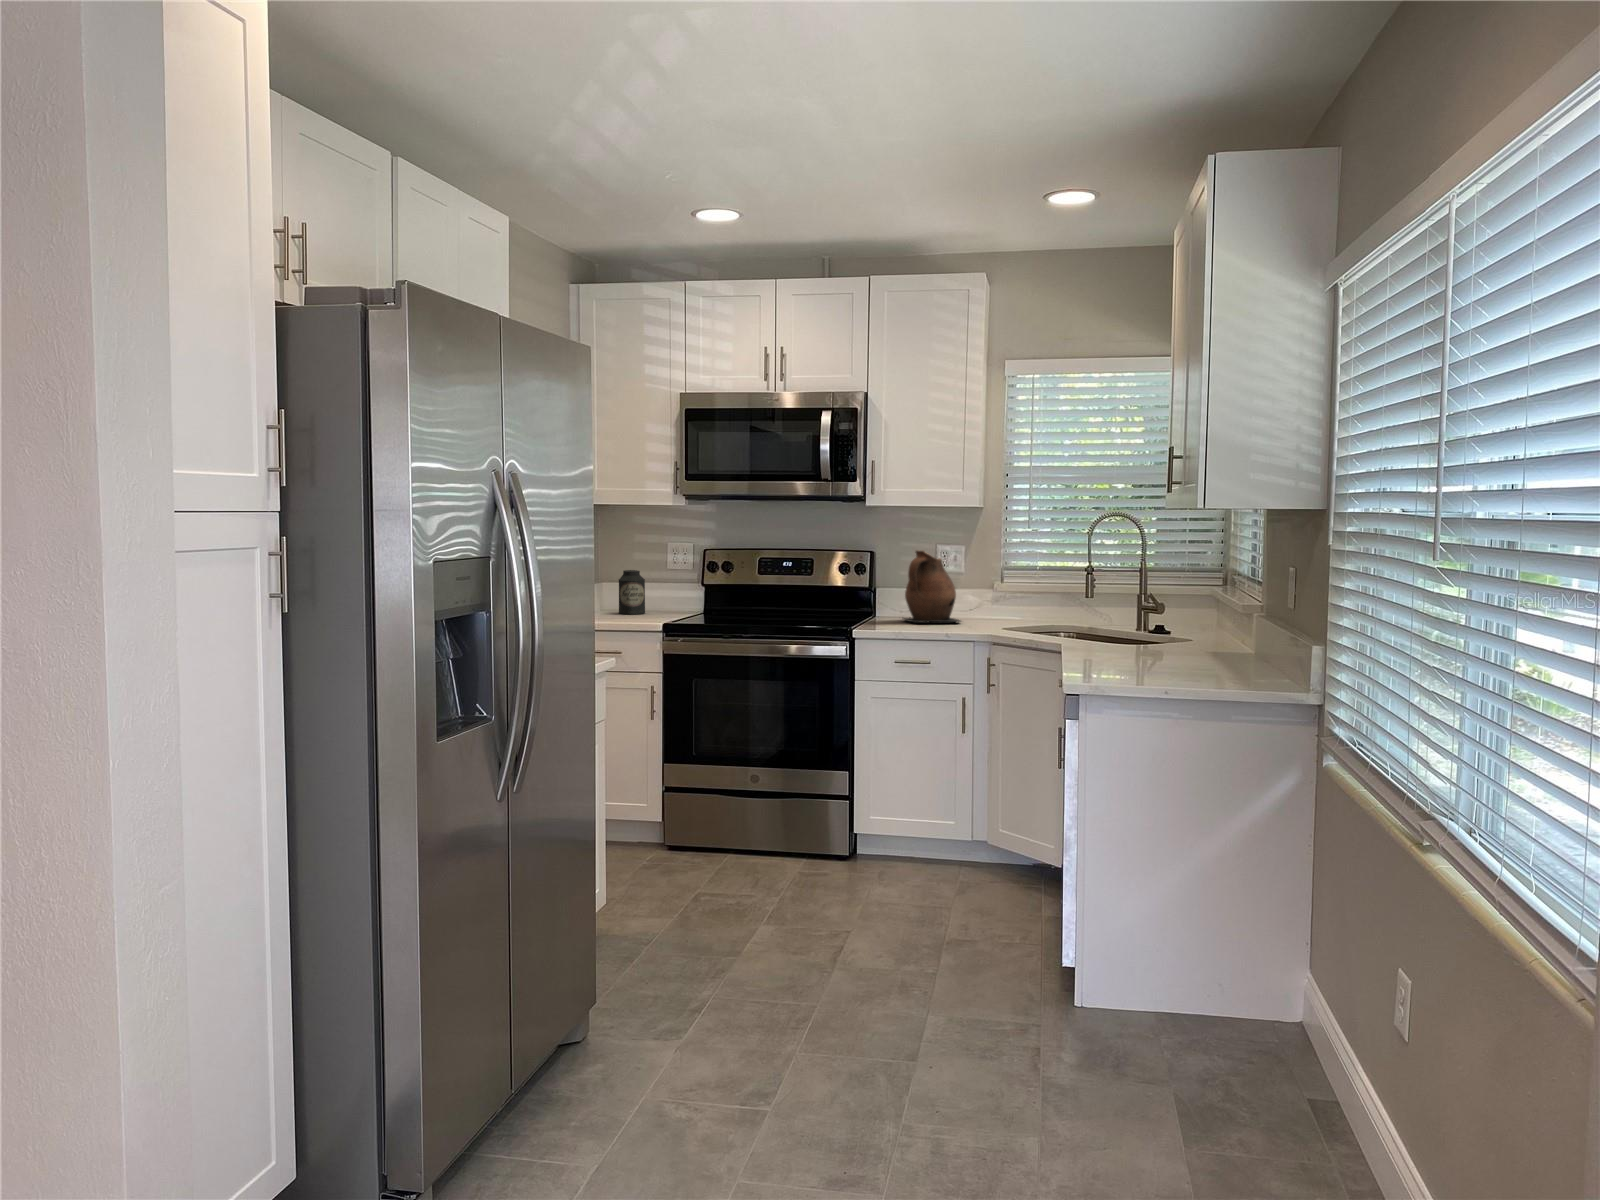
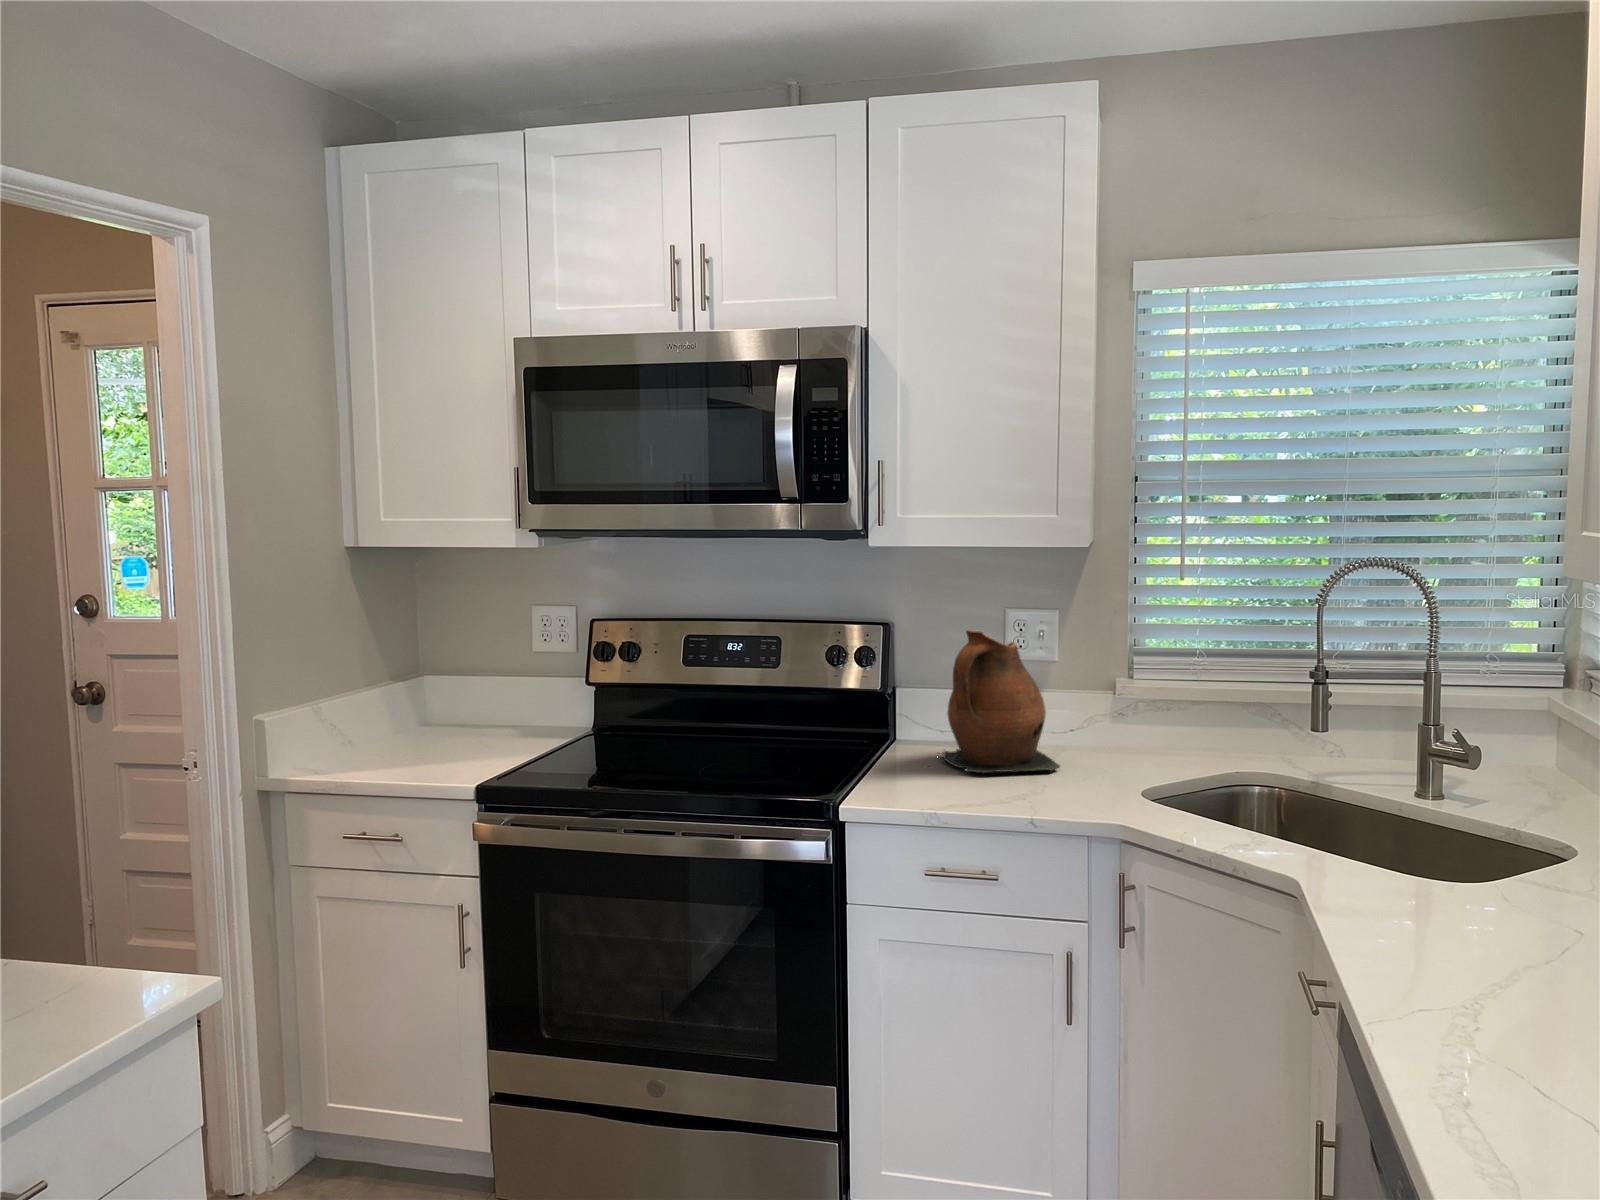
canister: present [619,570,645,614] -> none [445,655,496,736]

